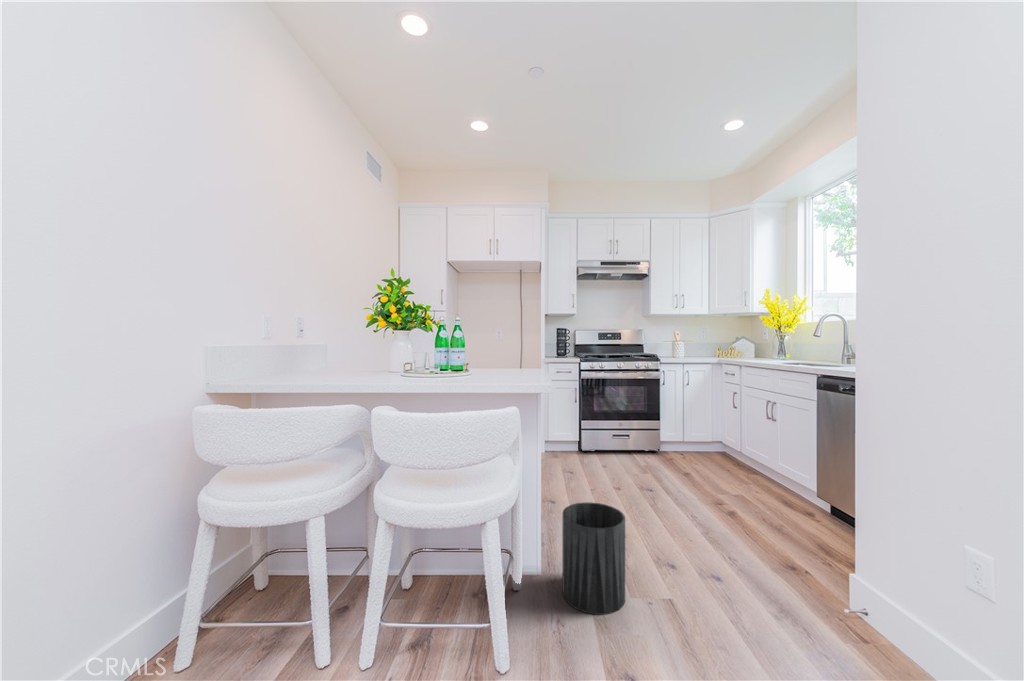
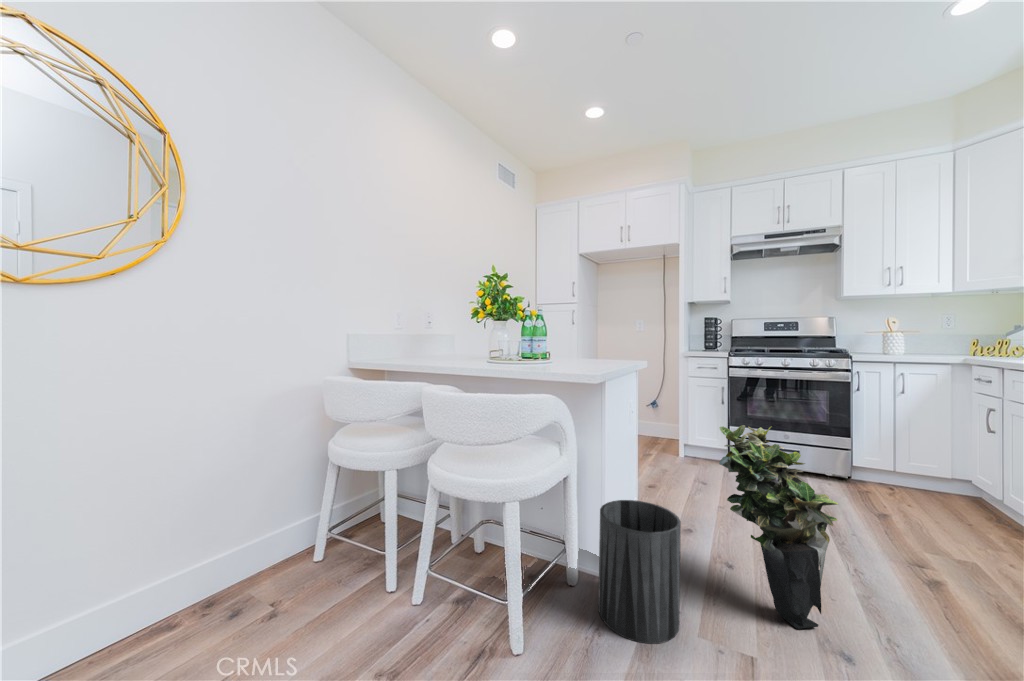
potted plant: none [624,428,705,569] -> present [719,425,838,629]

